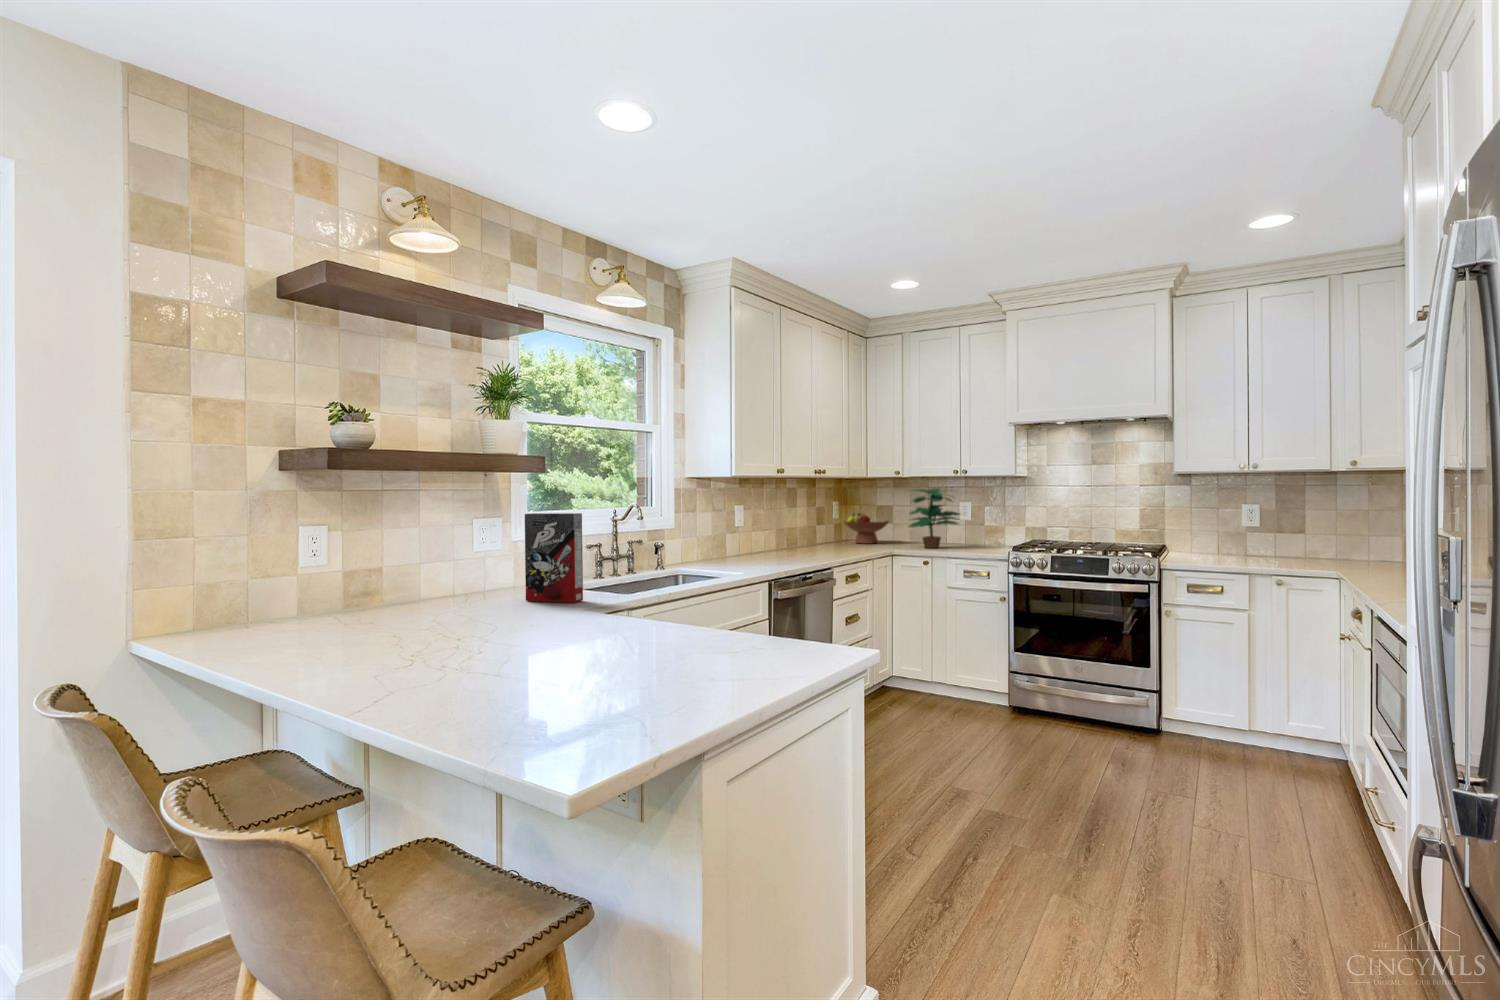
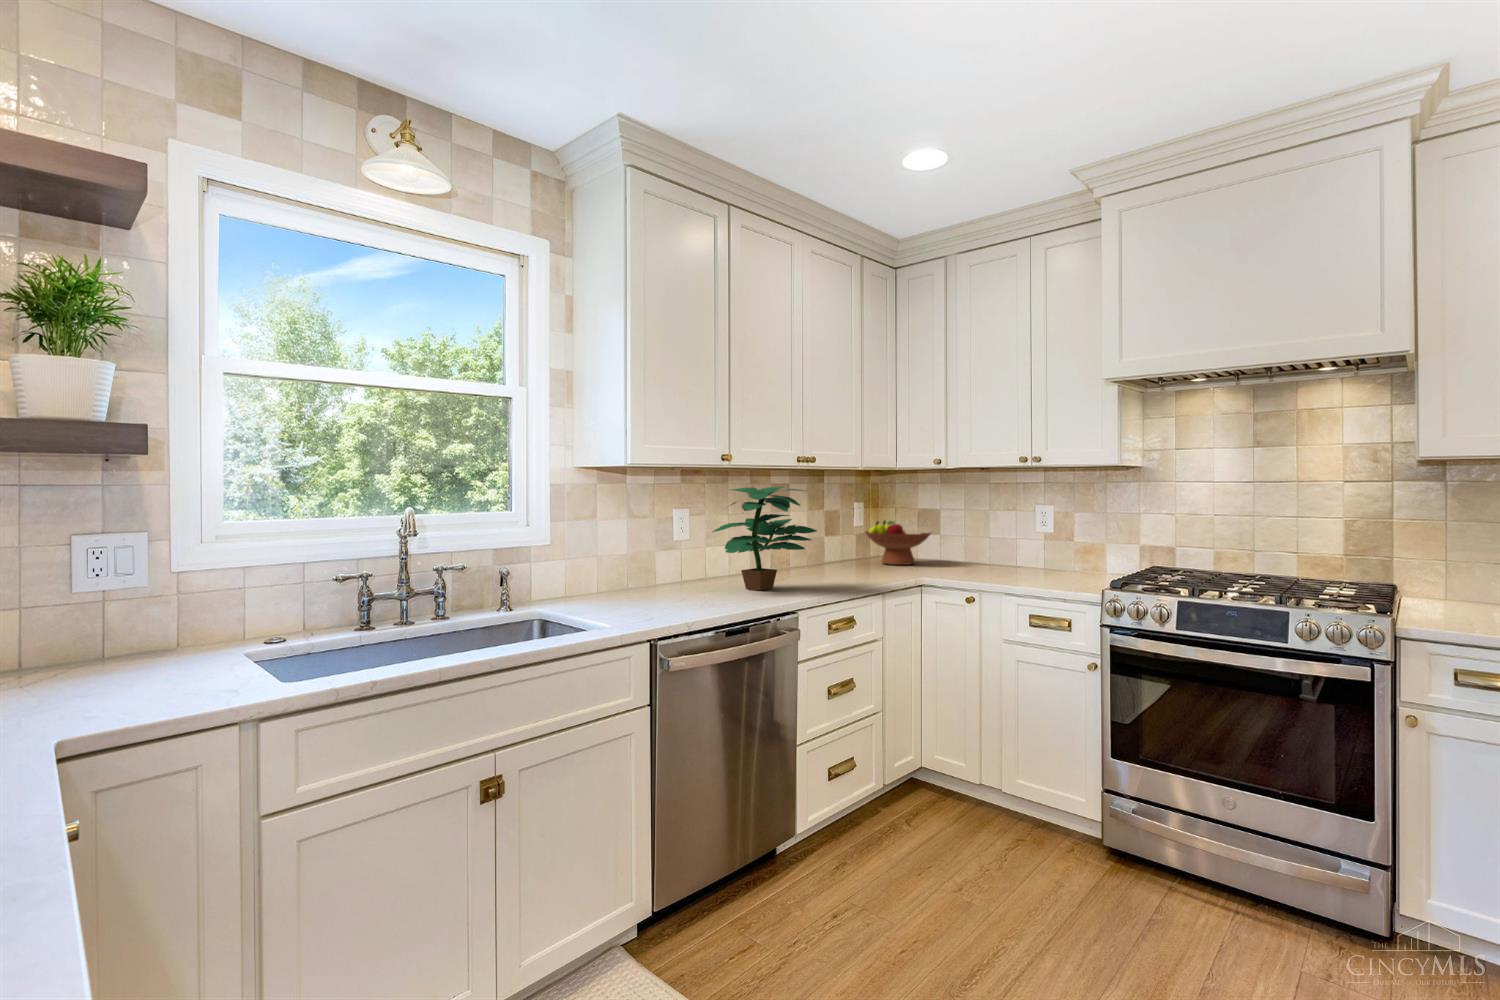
potted plant: present [909,488,960,548] -> present [713,486,817,591]
cereal box: present [525,513,583,603] -> none [56,527,157,710]

